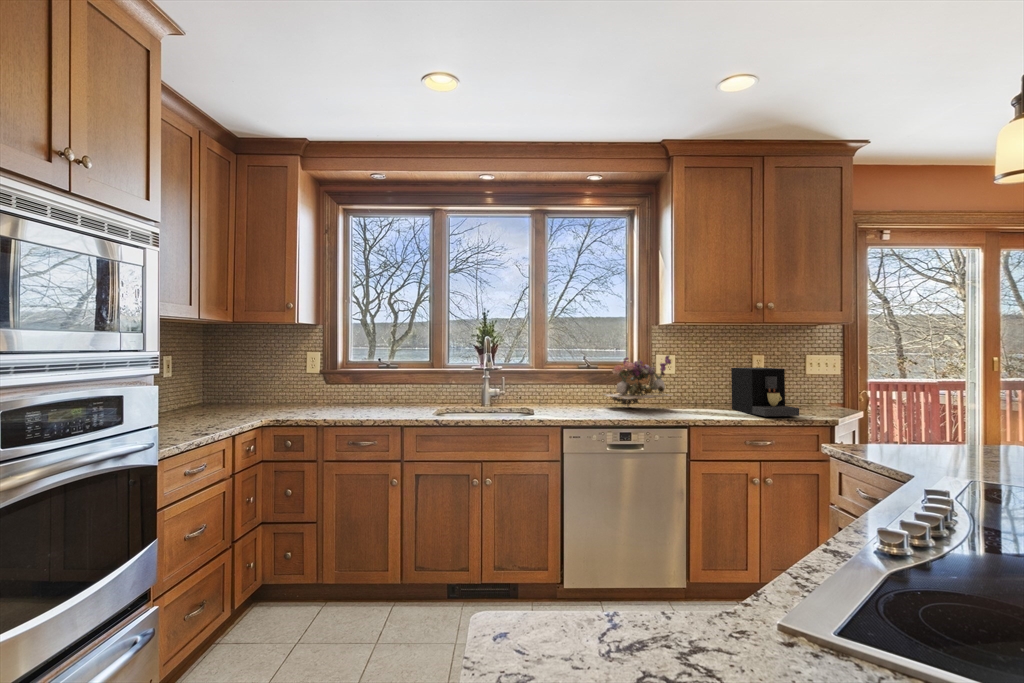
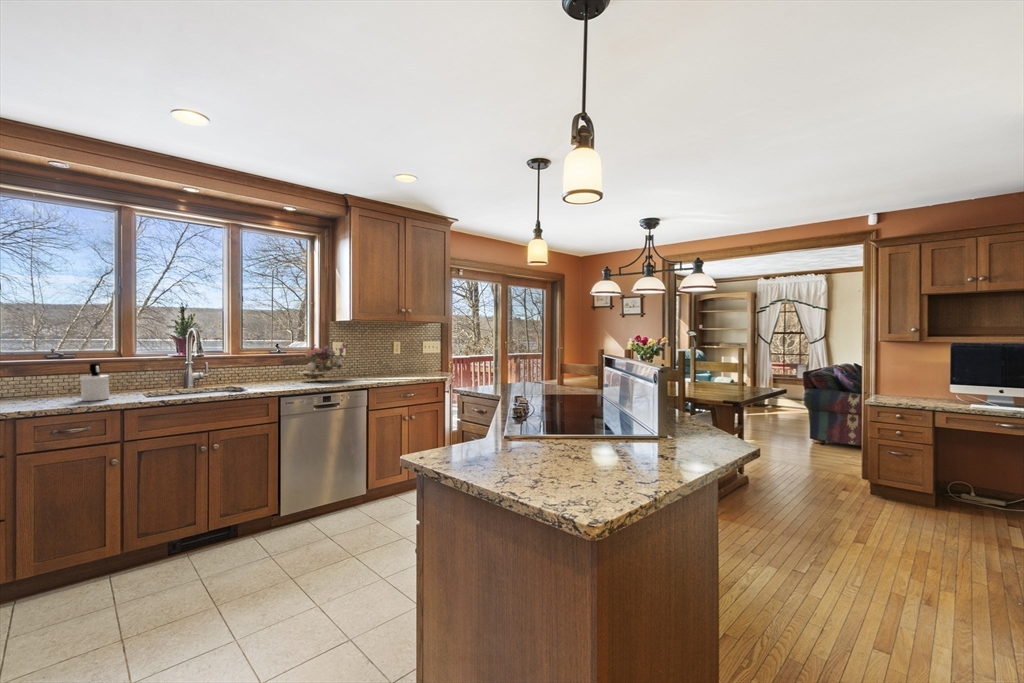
coffee maker: present [731,367,799,416] -> none [385,349,427,378]
soap dispenser: none [381,374,404,413] -> present [80,363,110,401]

